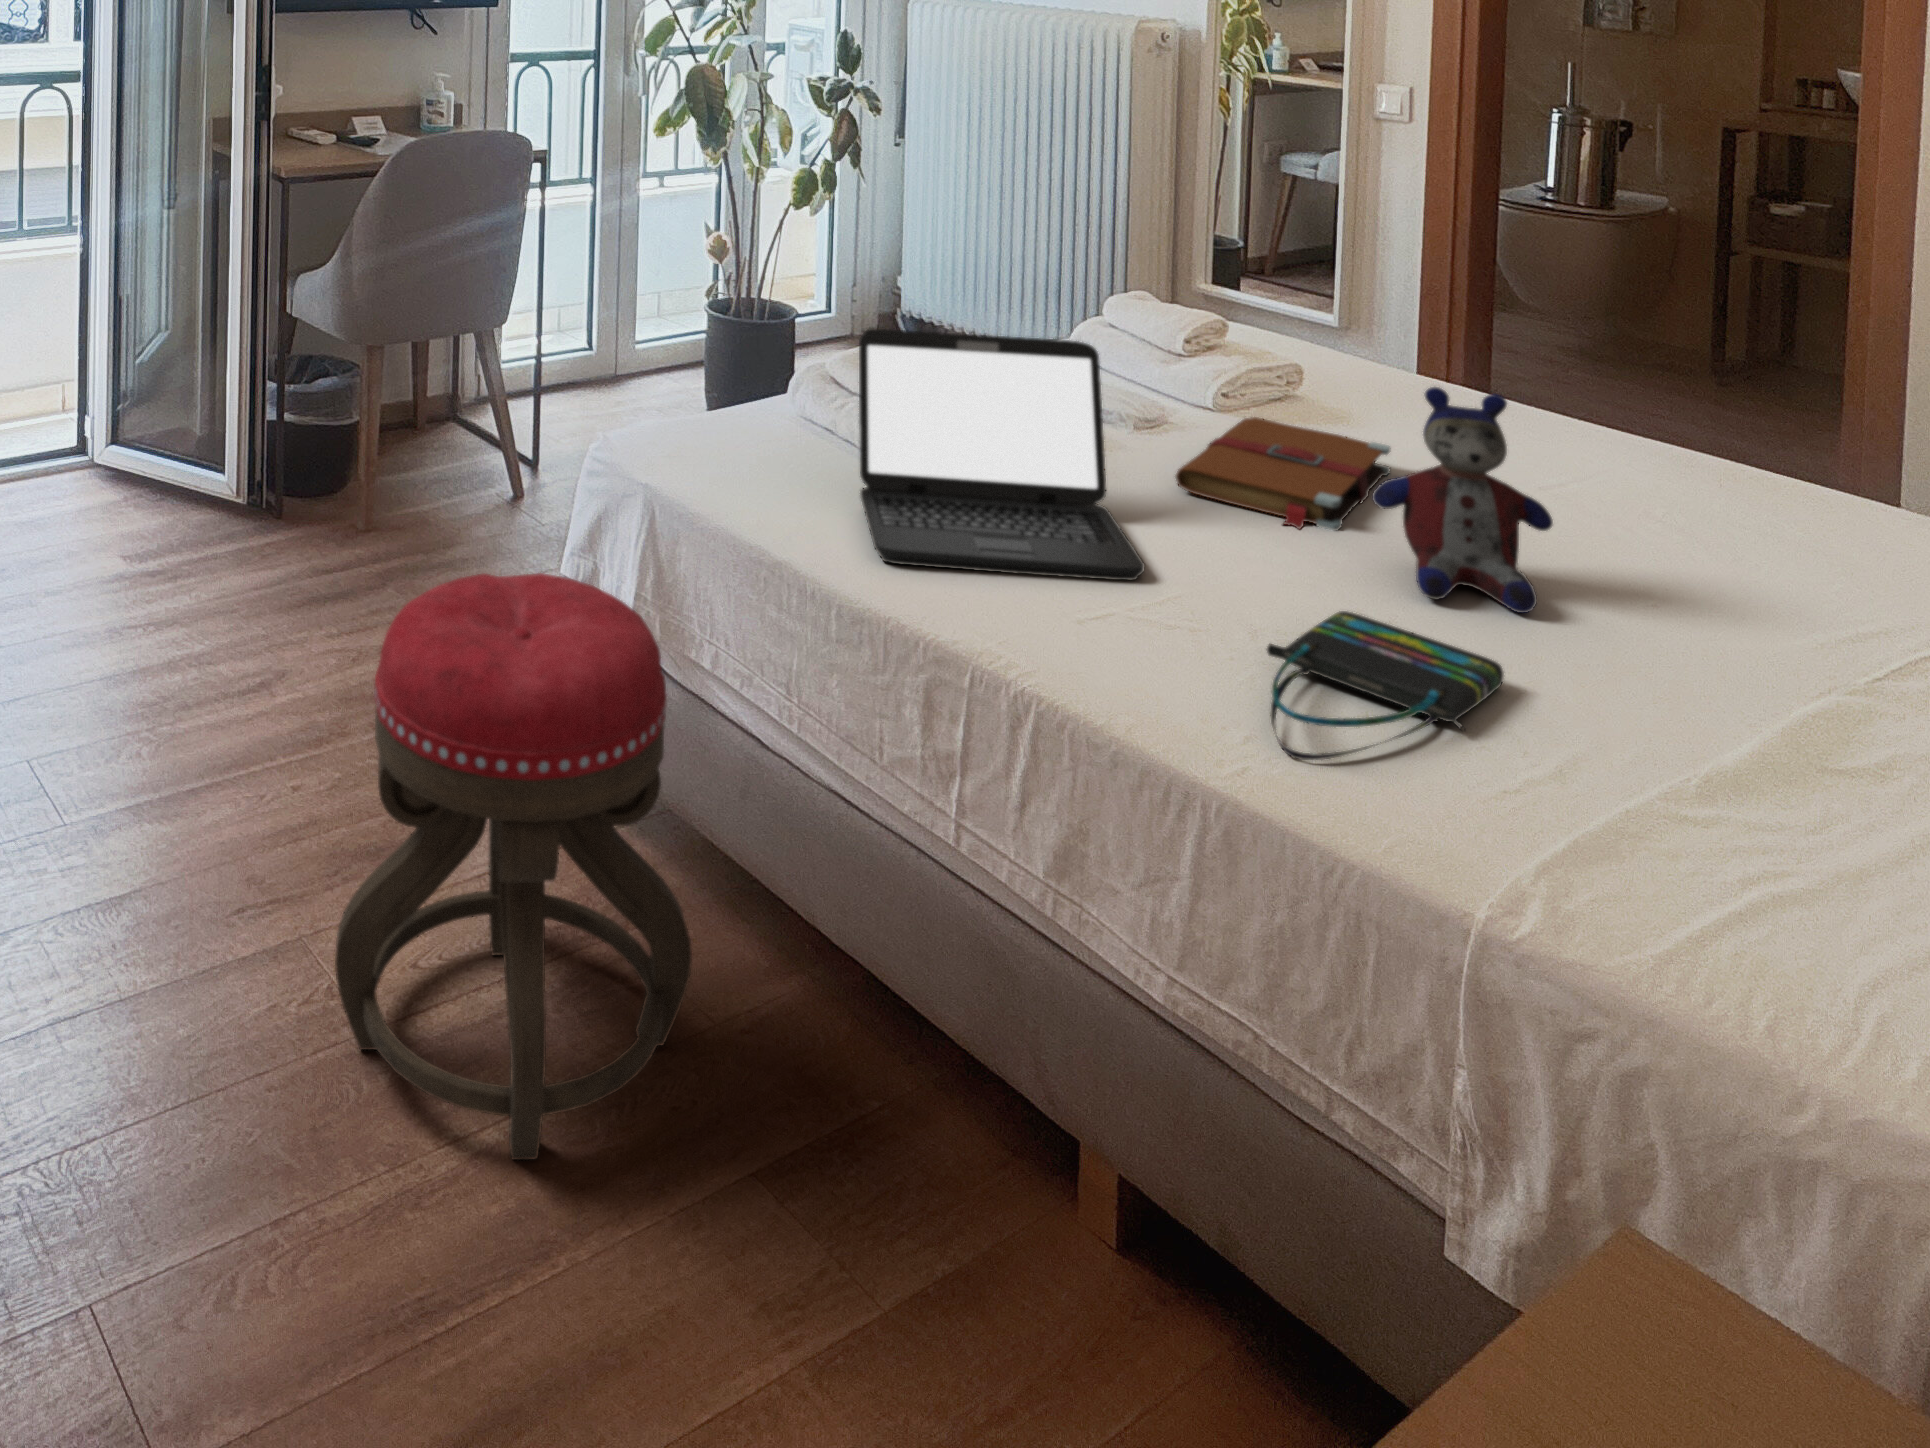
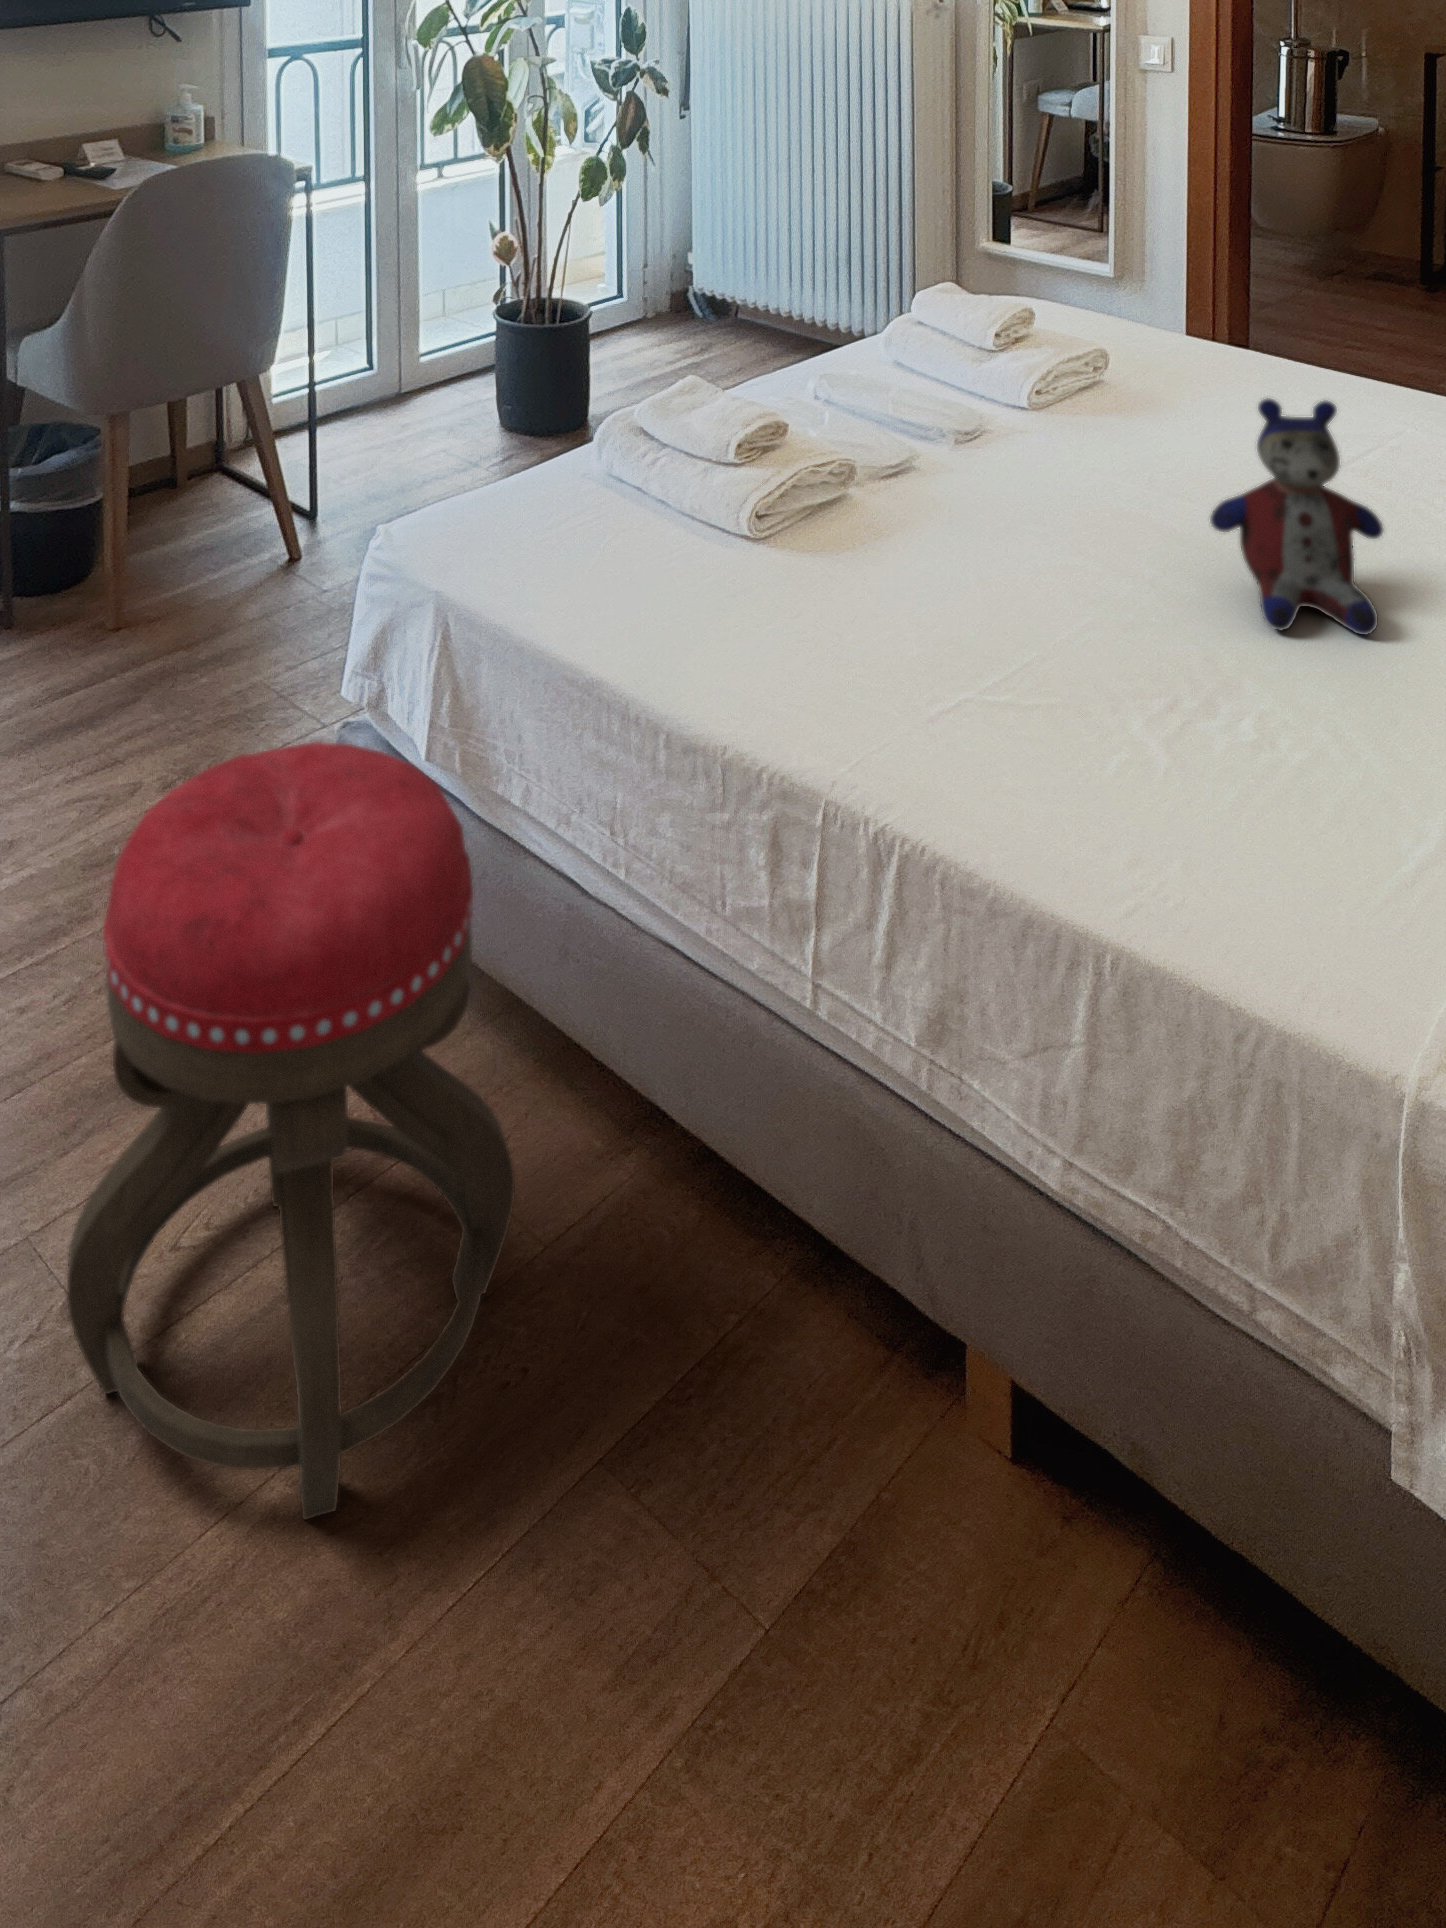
laptop: present [859,328,1144,580] -> none [672,375,992,668]
book: present [1176,417,1391,531] -> none [1005,419,1206,555]
tote bag: present [1267,611,1504,760] -> none [1134,668,1369,885]

